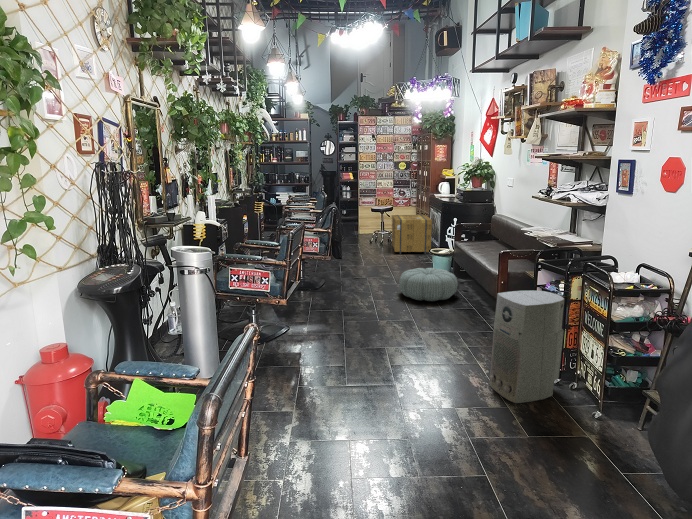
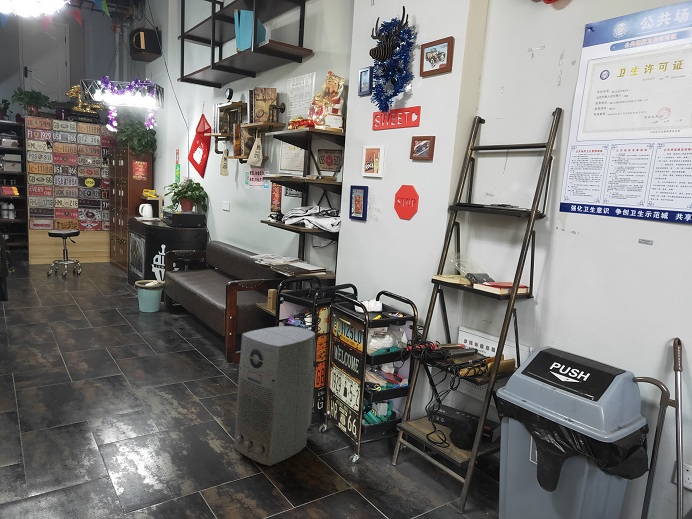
cardboard box: present [392,215,432,254] -> none [79,241,133,290]
pouf: present [399,268,458,301] -> none [97,305,174,347]

